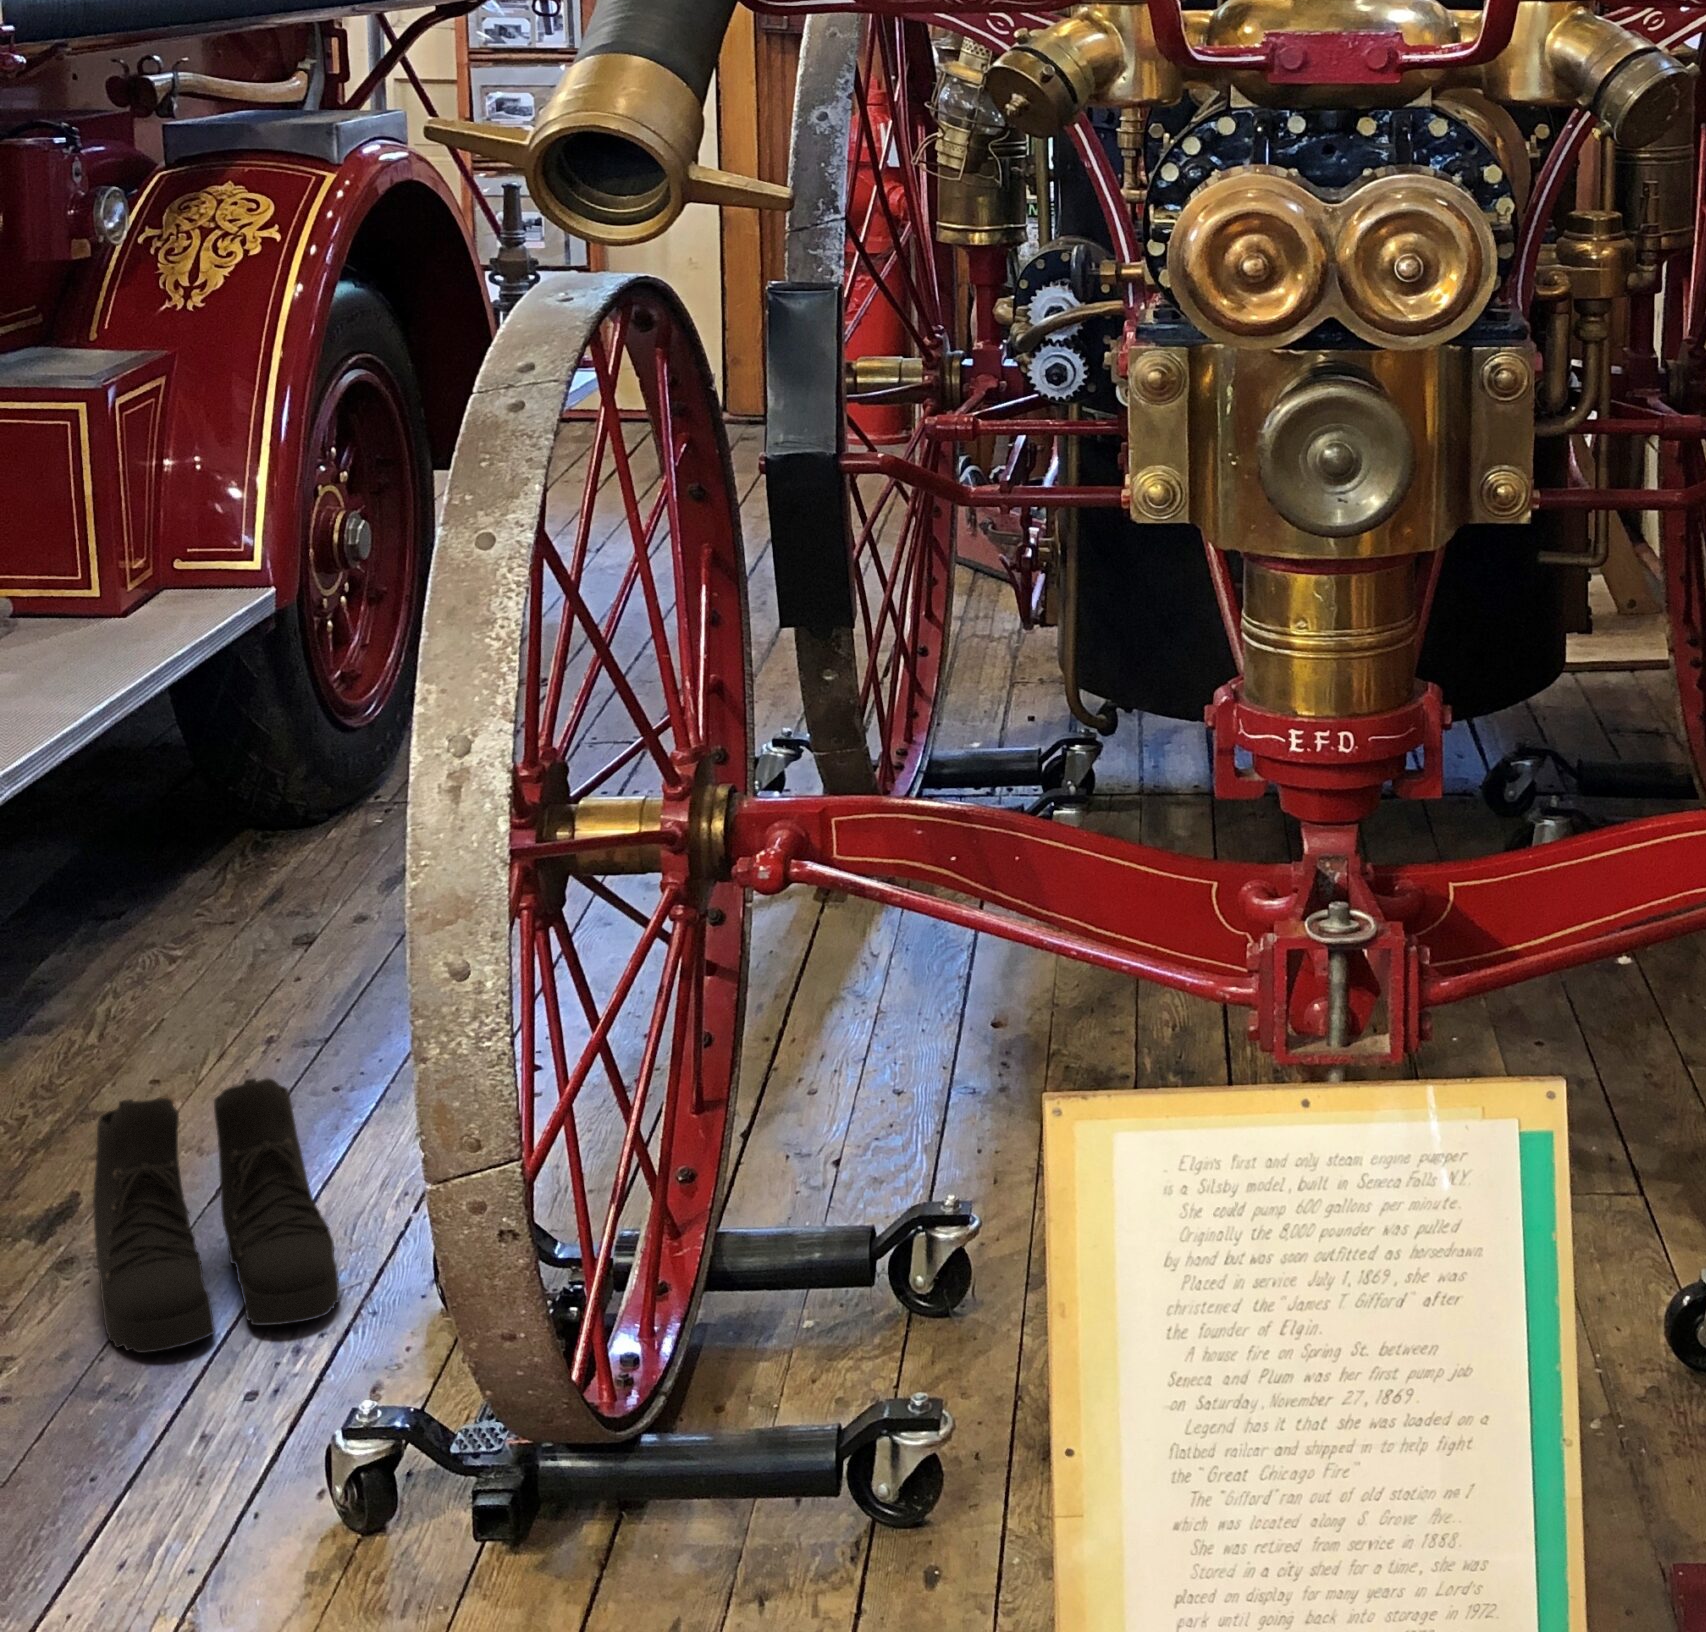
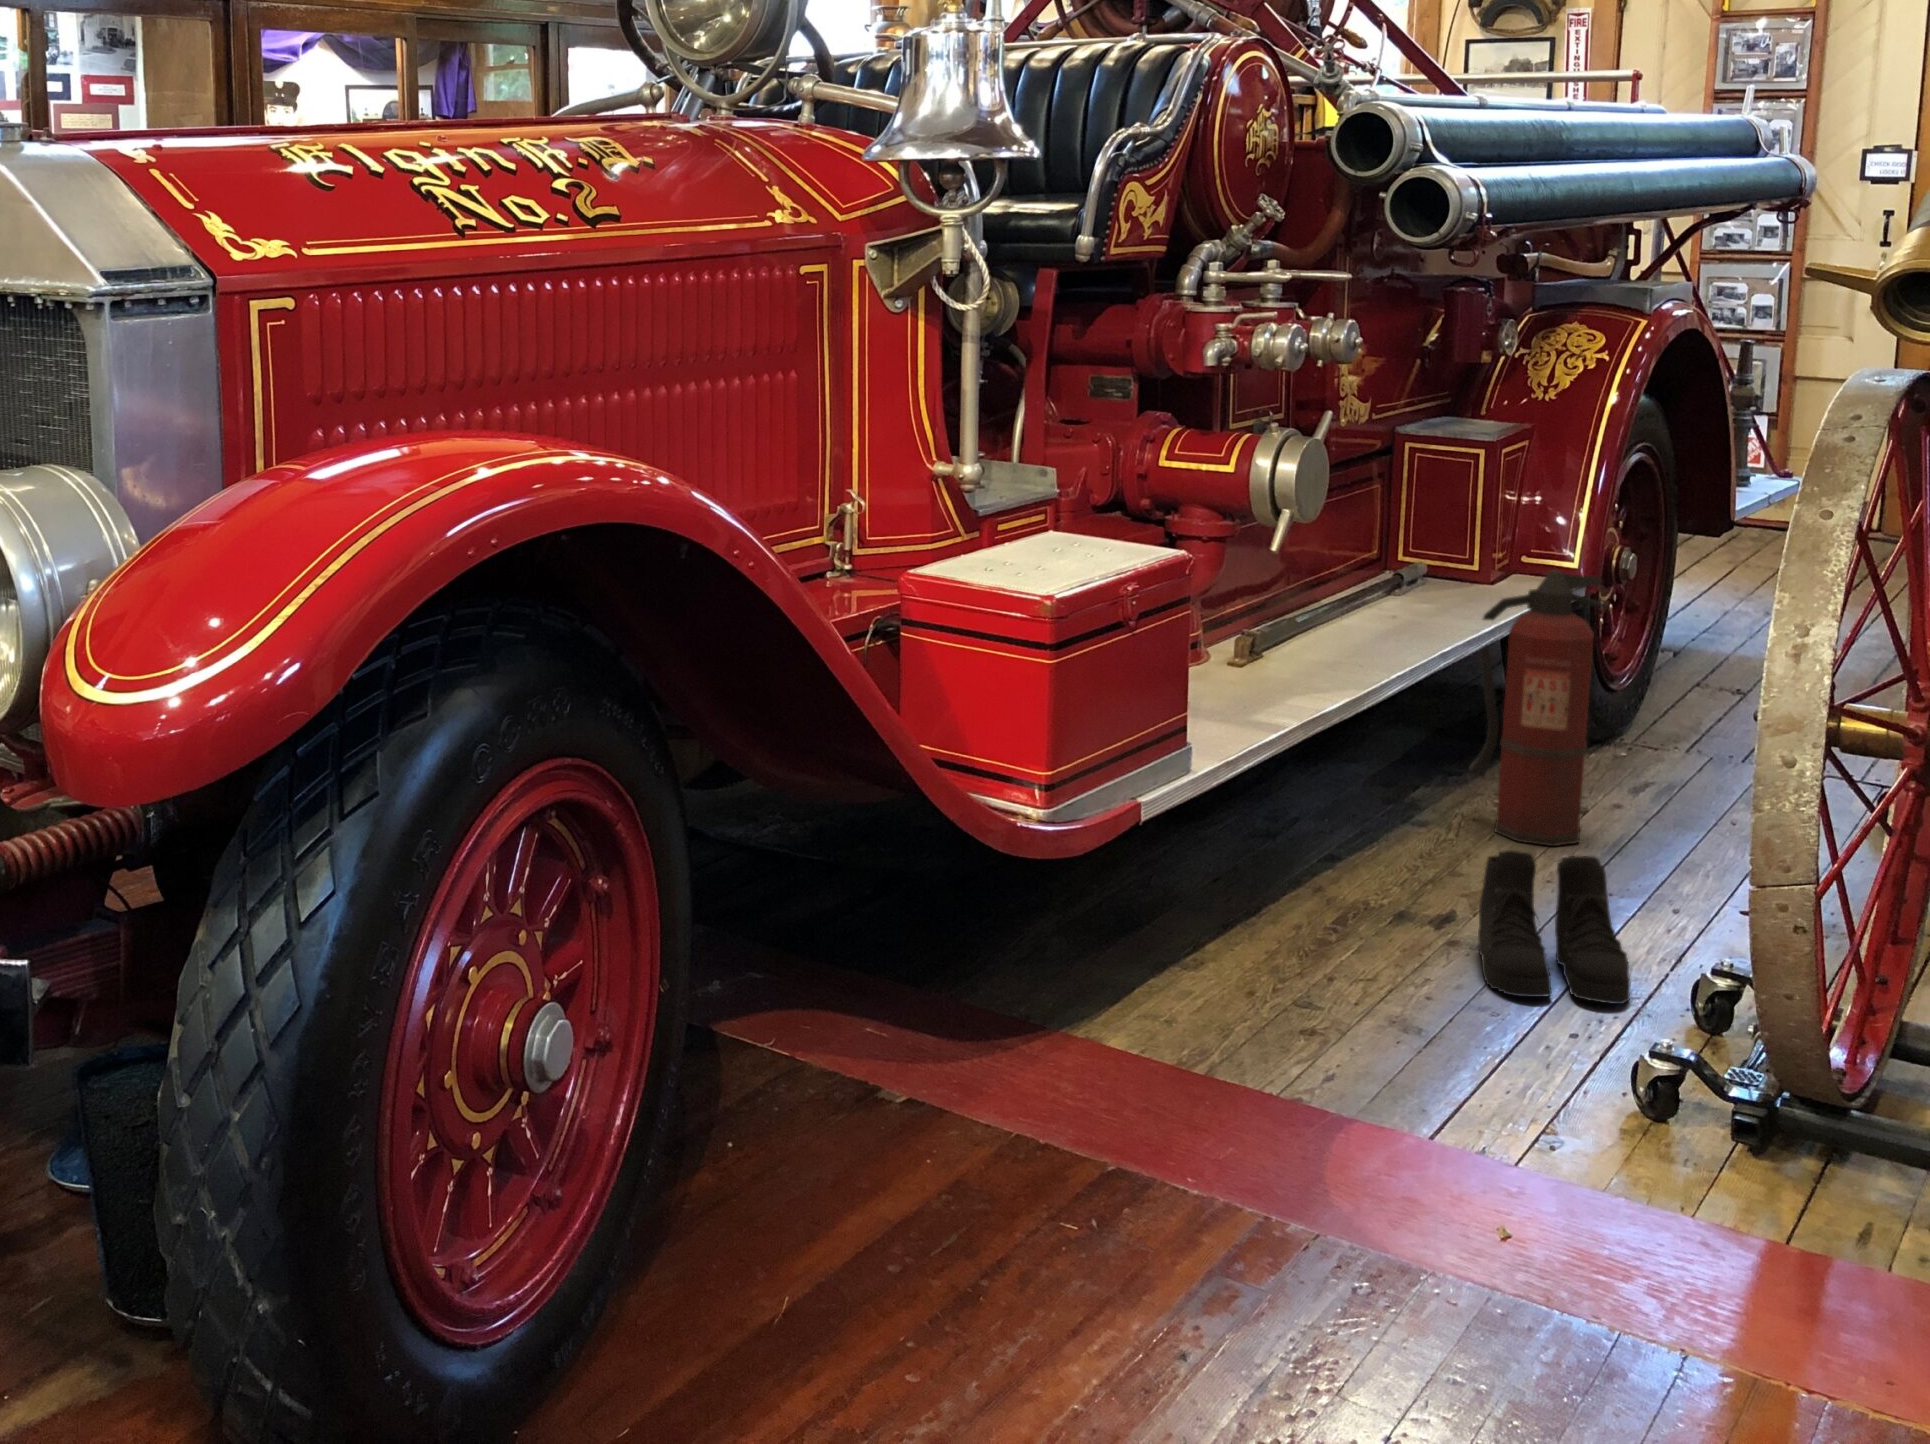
fire extinguisher: none [93,596,291,1037] -> present [1469,570,1609,846]

